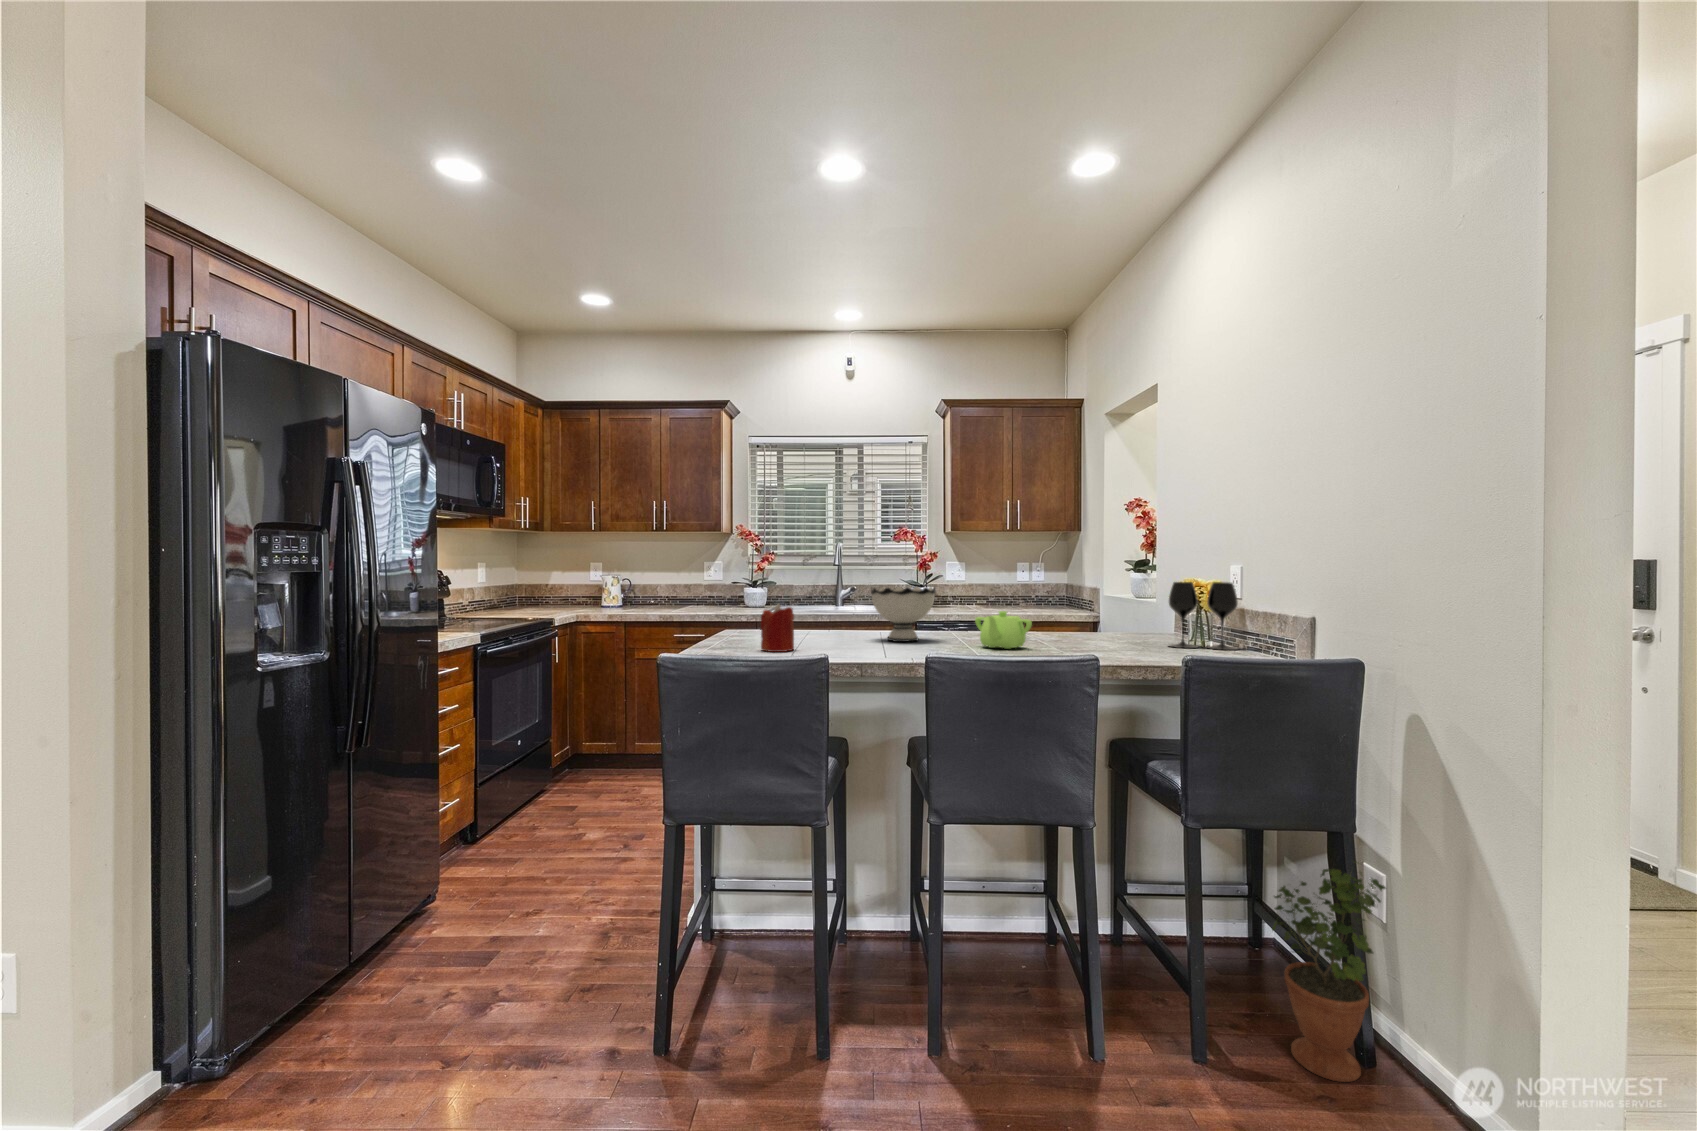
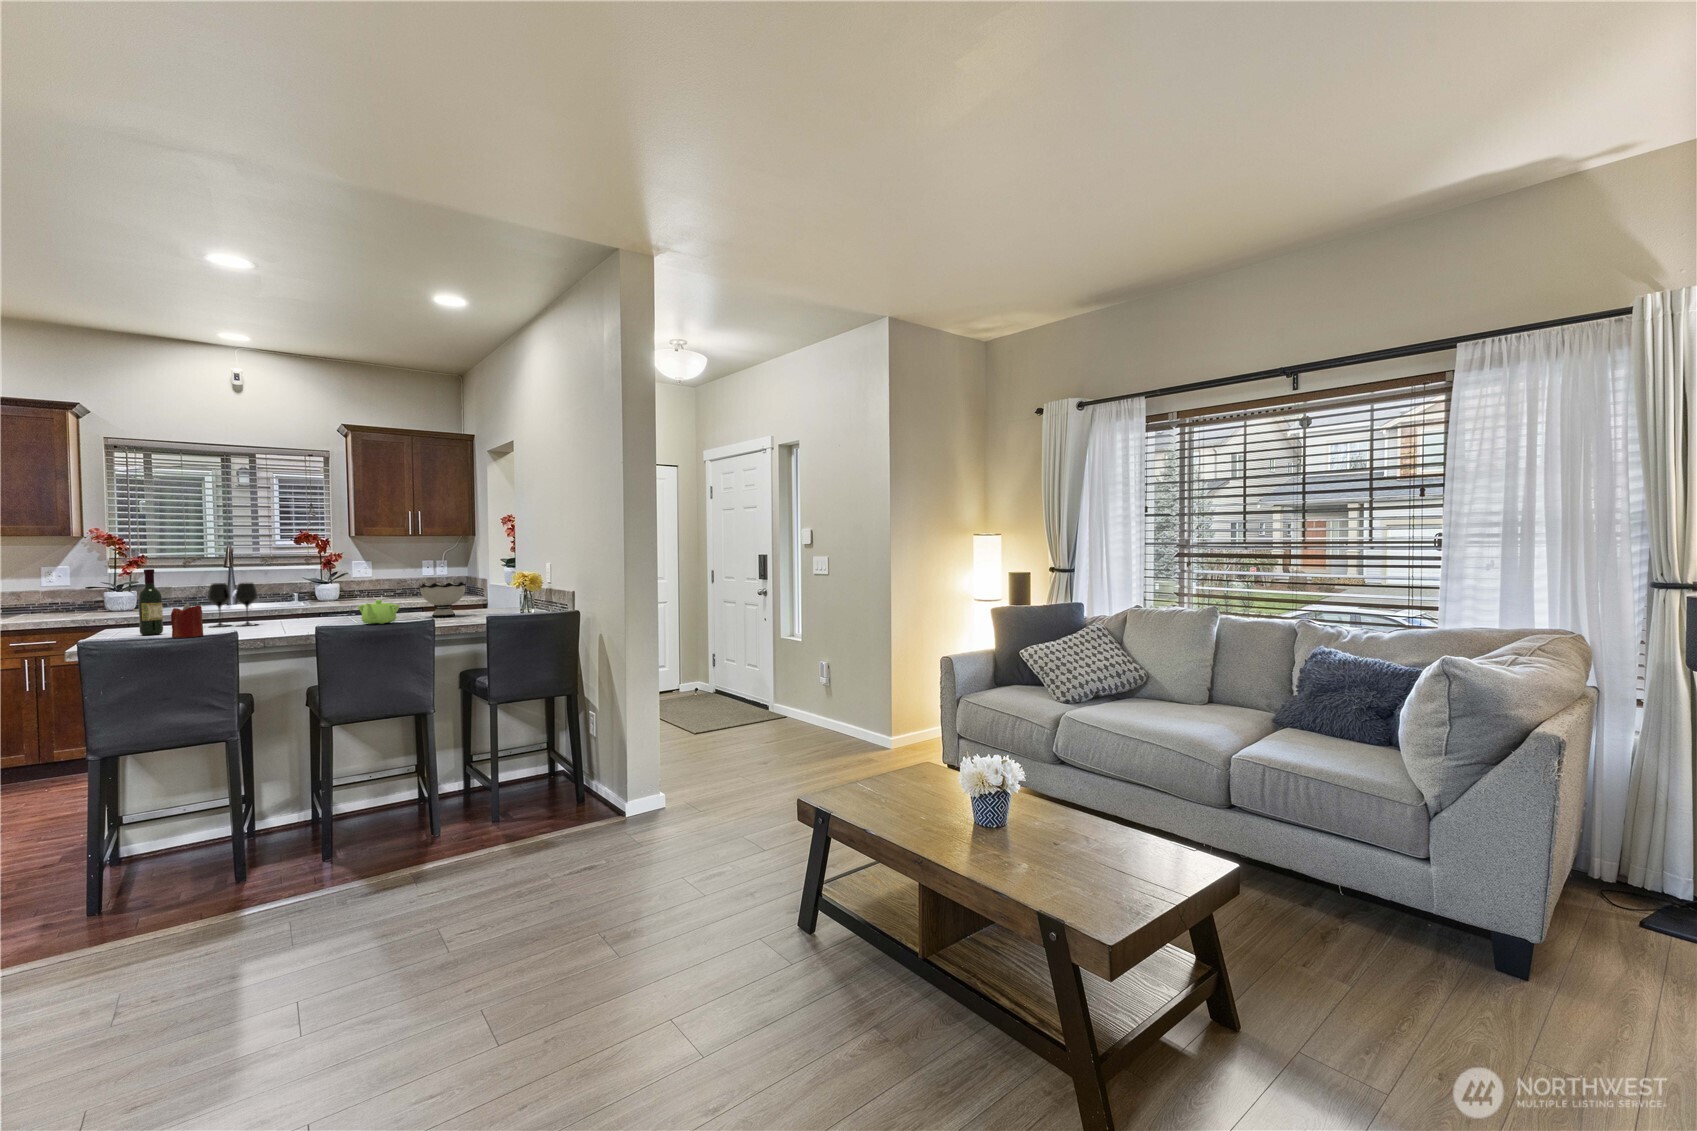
wine bottle: none [737,557,759,642] -> present [139,569,163,635]
wine glass: present [1169,582,1238,650] -> present [208,583,258,627]
bowl: present [871,587,935,642] -> present [420,582,466,617]
potted plant: present [1272,862,1386,1082] -> none [529,709,579,811]

